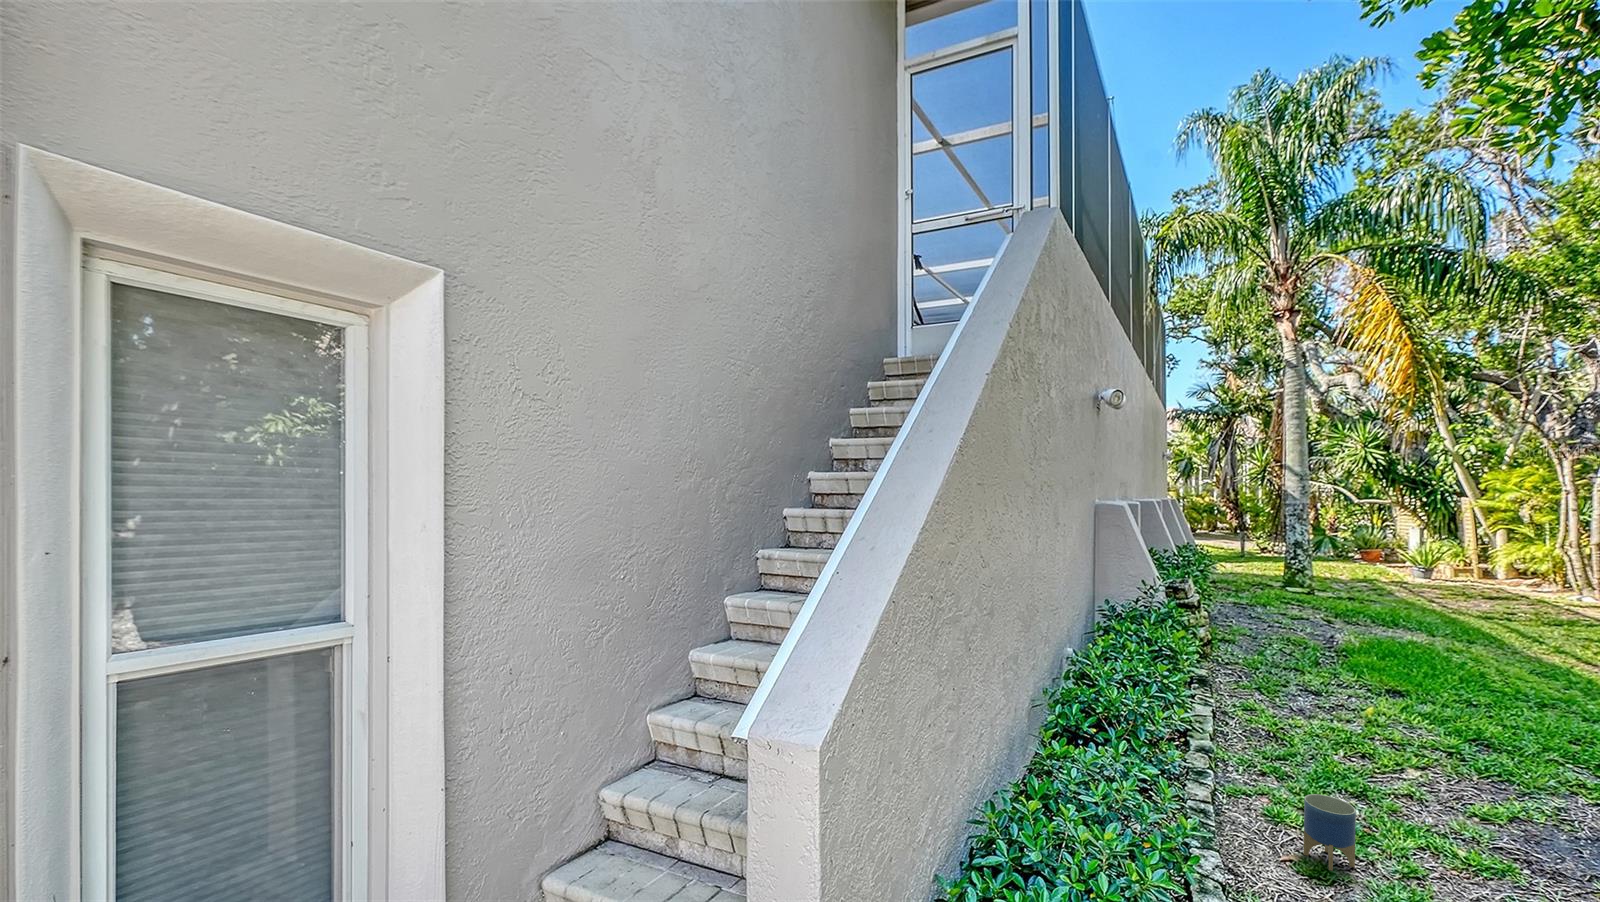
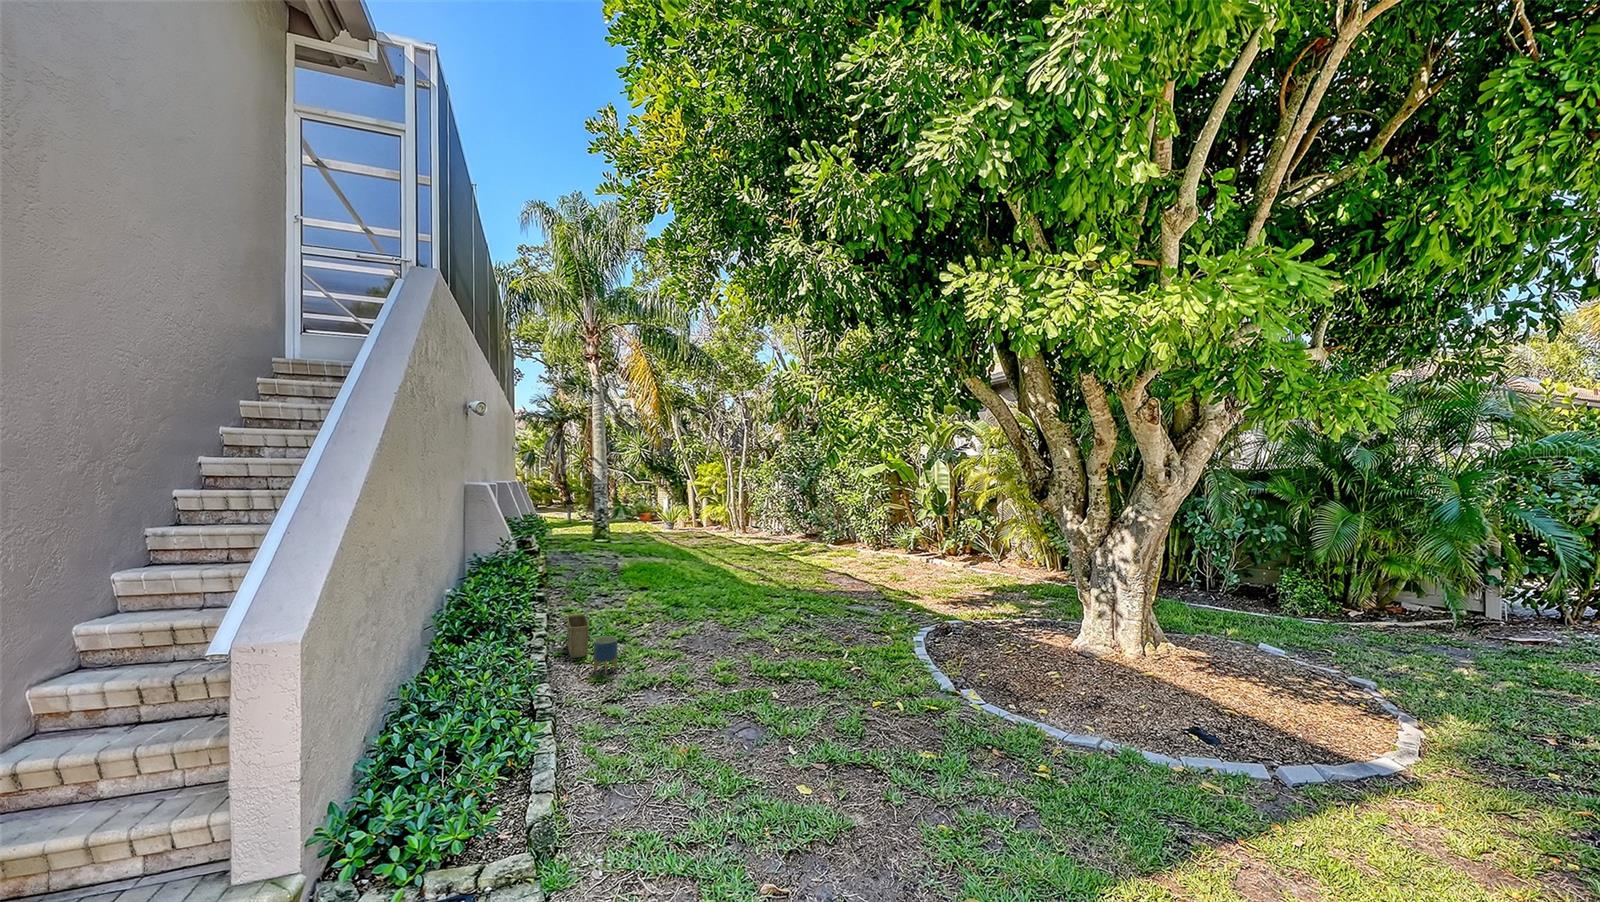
basket: none [1247,730,1294,814] -> present [566,614,590,658]

